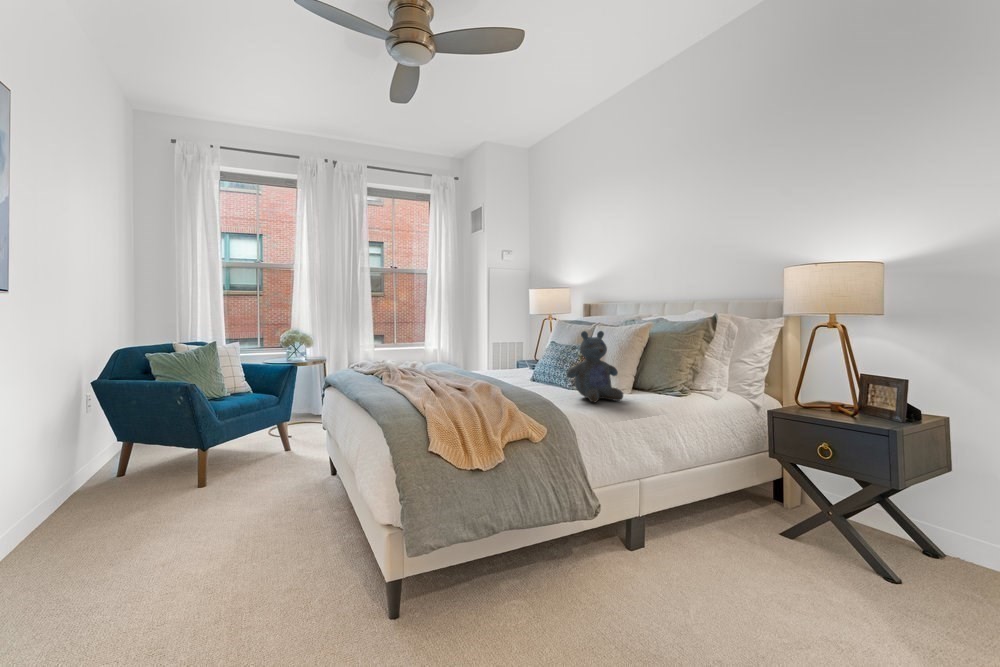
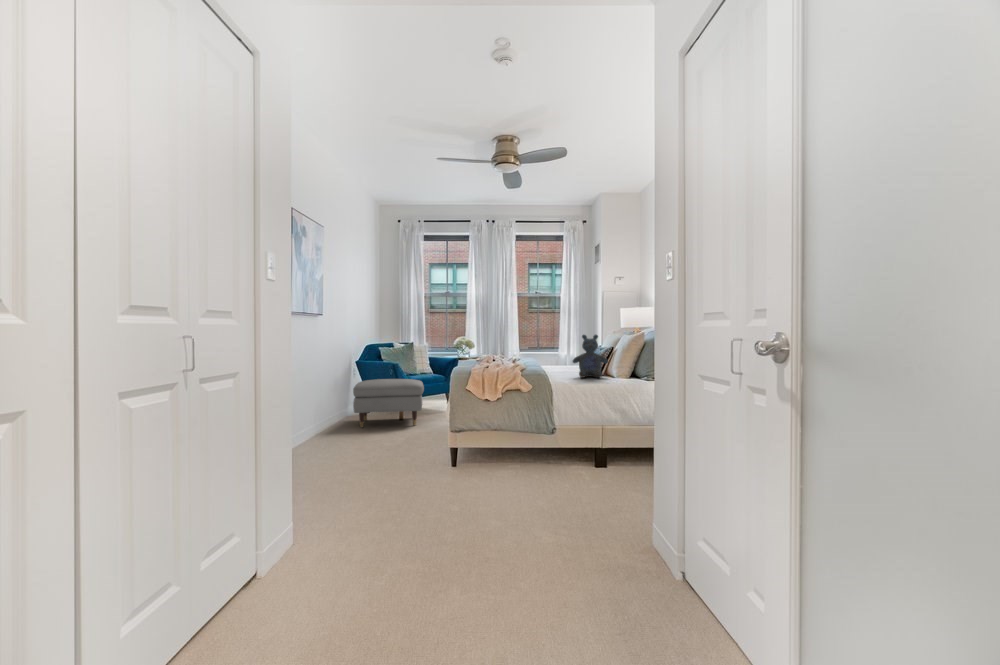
ottoman: none [98,410,258,522] -> present [353,379,424,428]

